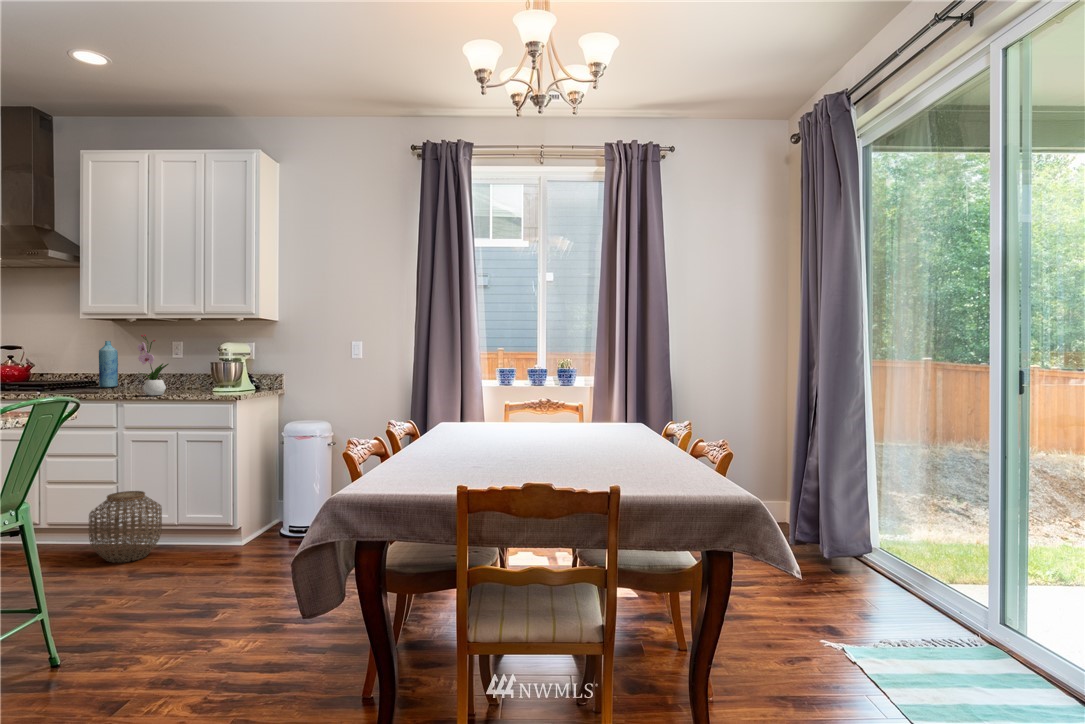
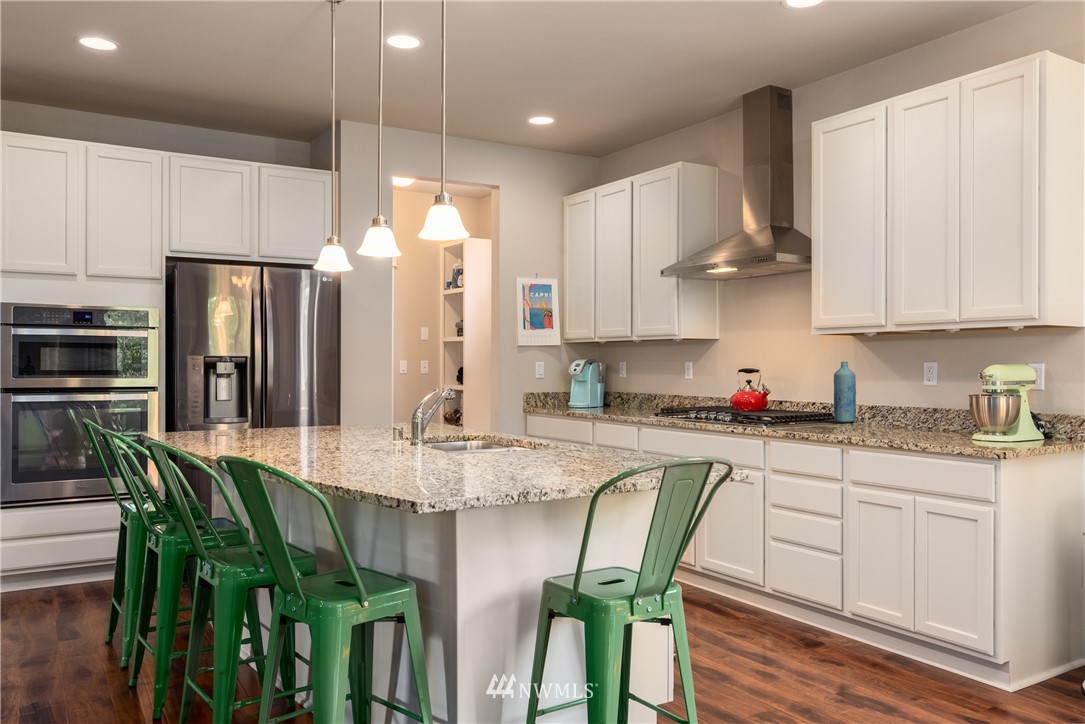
flower arrangement: present [137,334,168,395] -> none [865,355,905,441]
woven basket: present [89,491,162,562] -> none [802,569,892,670]

